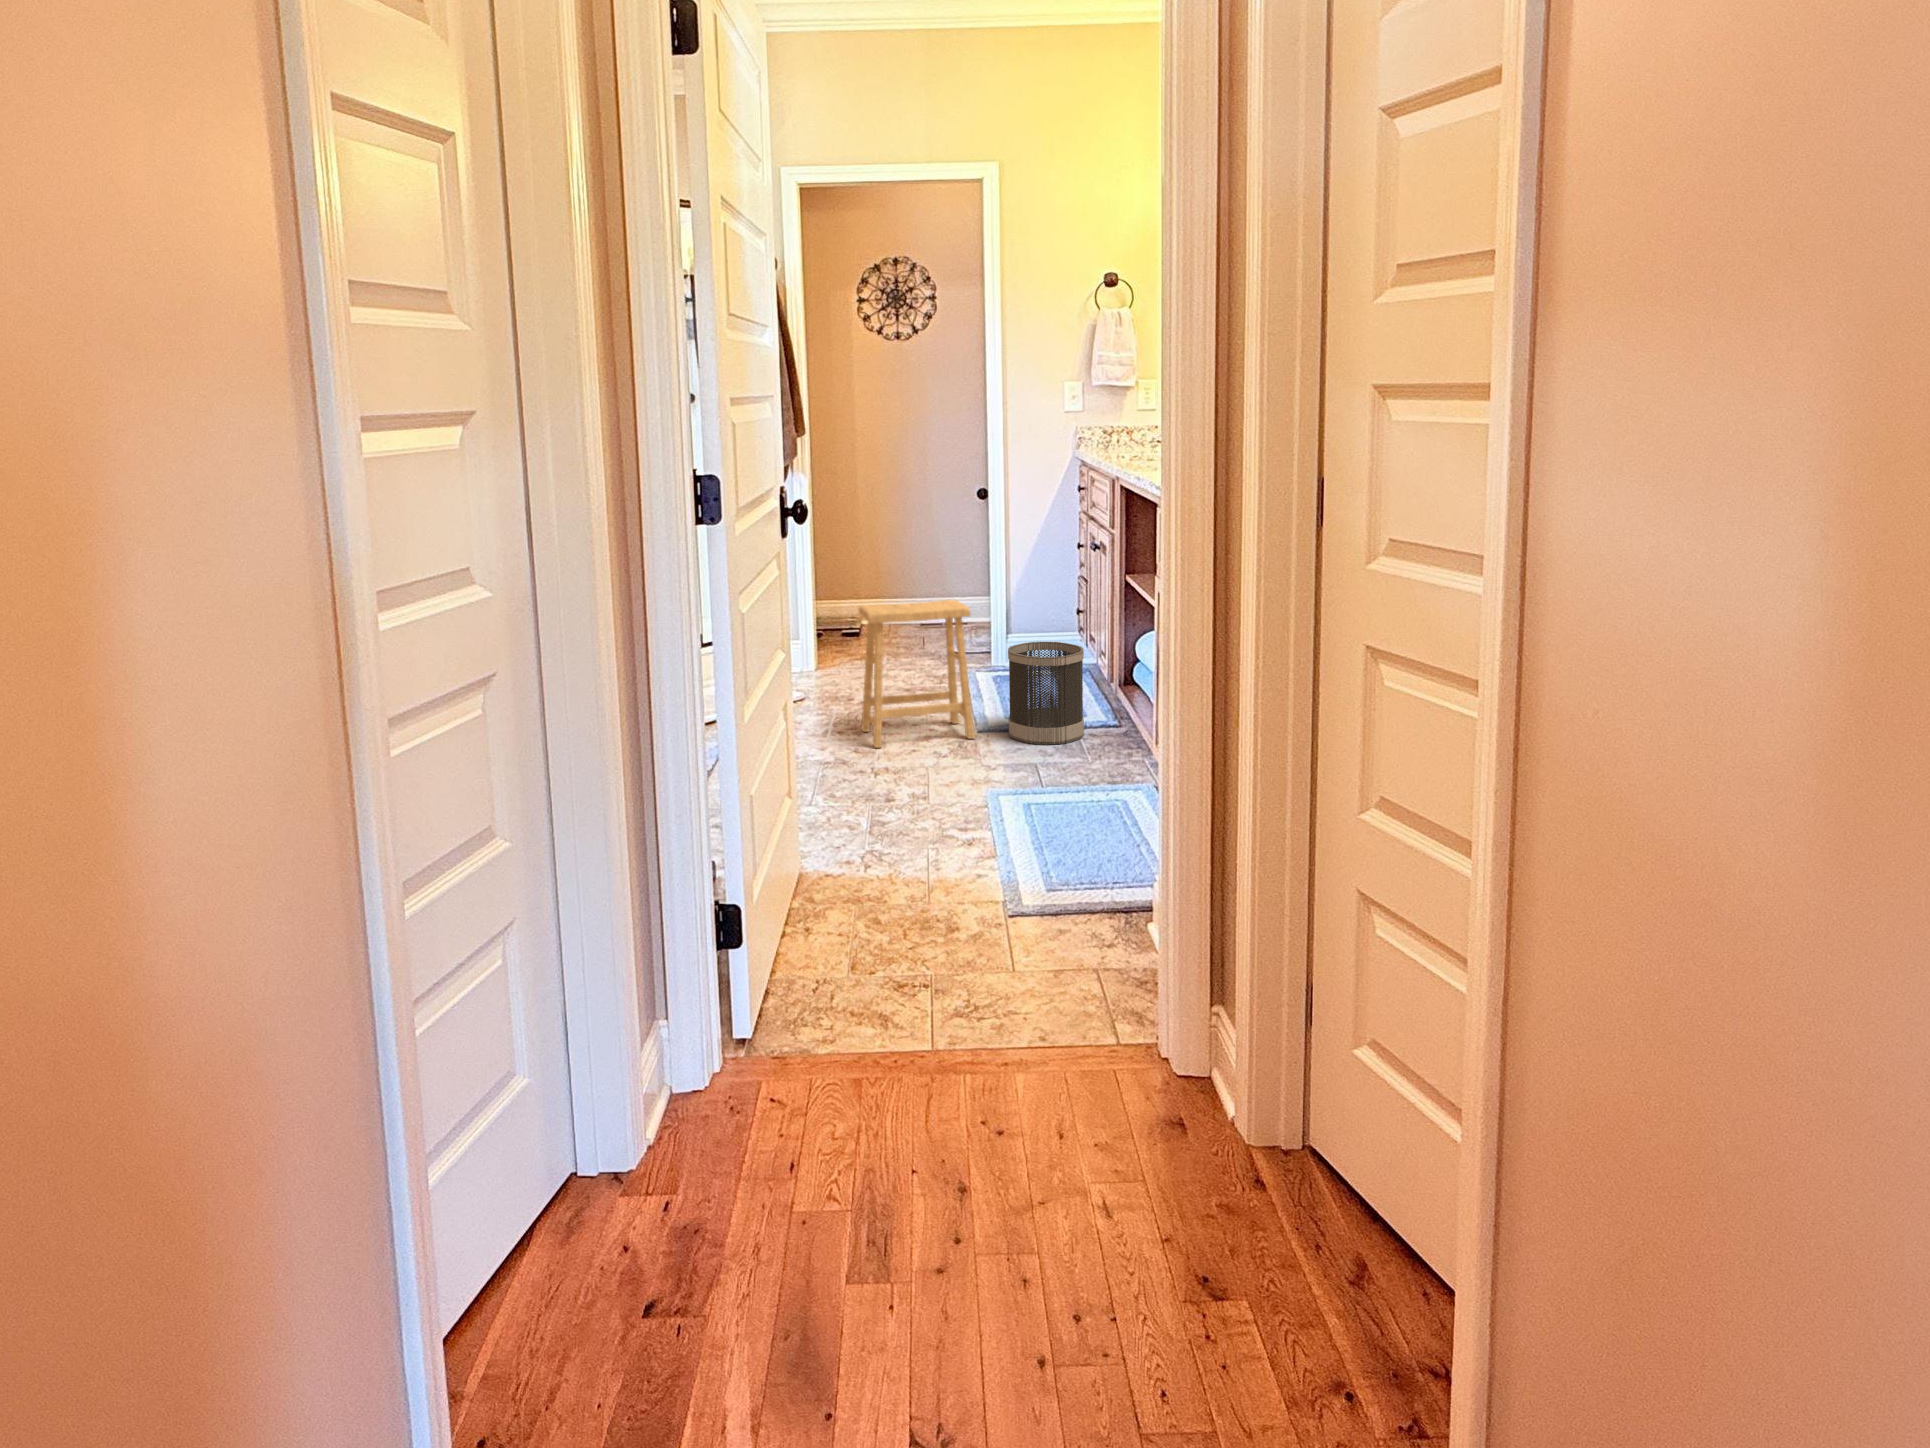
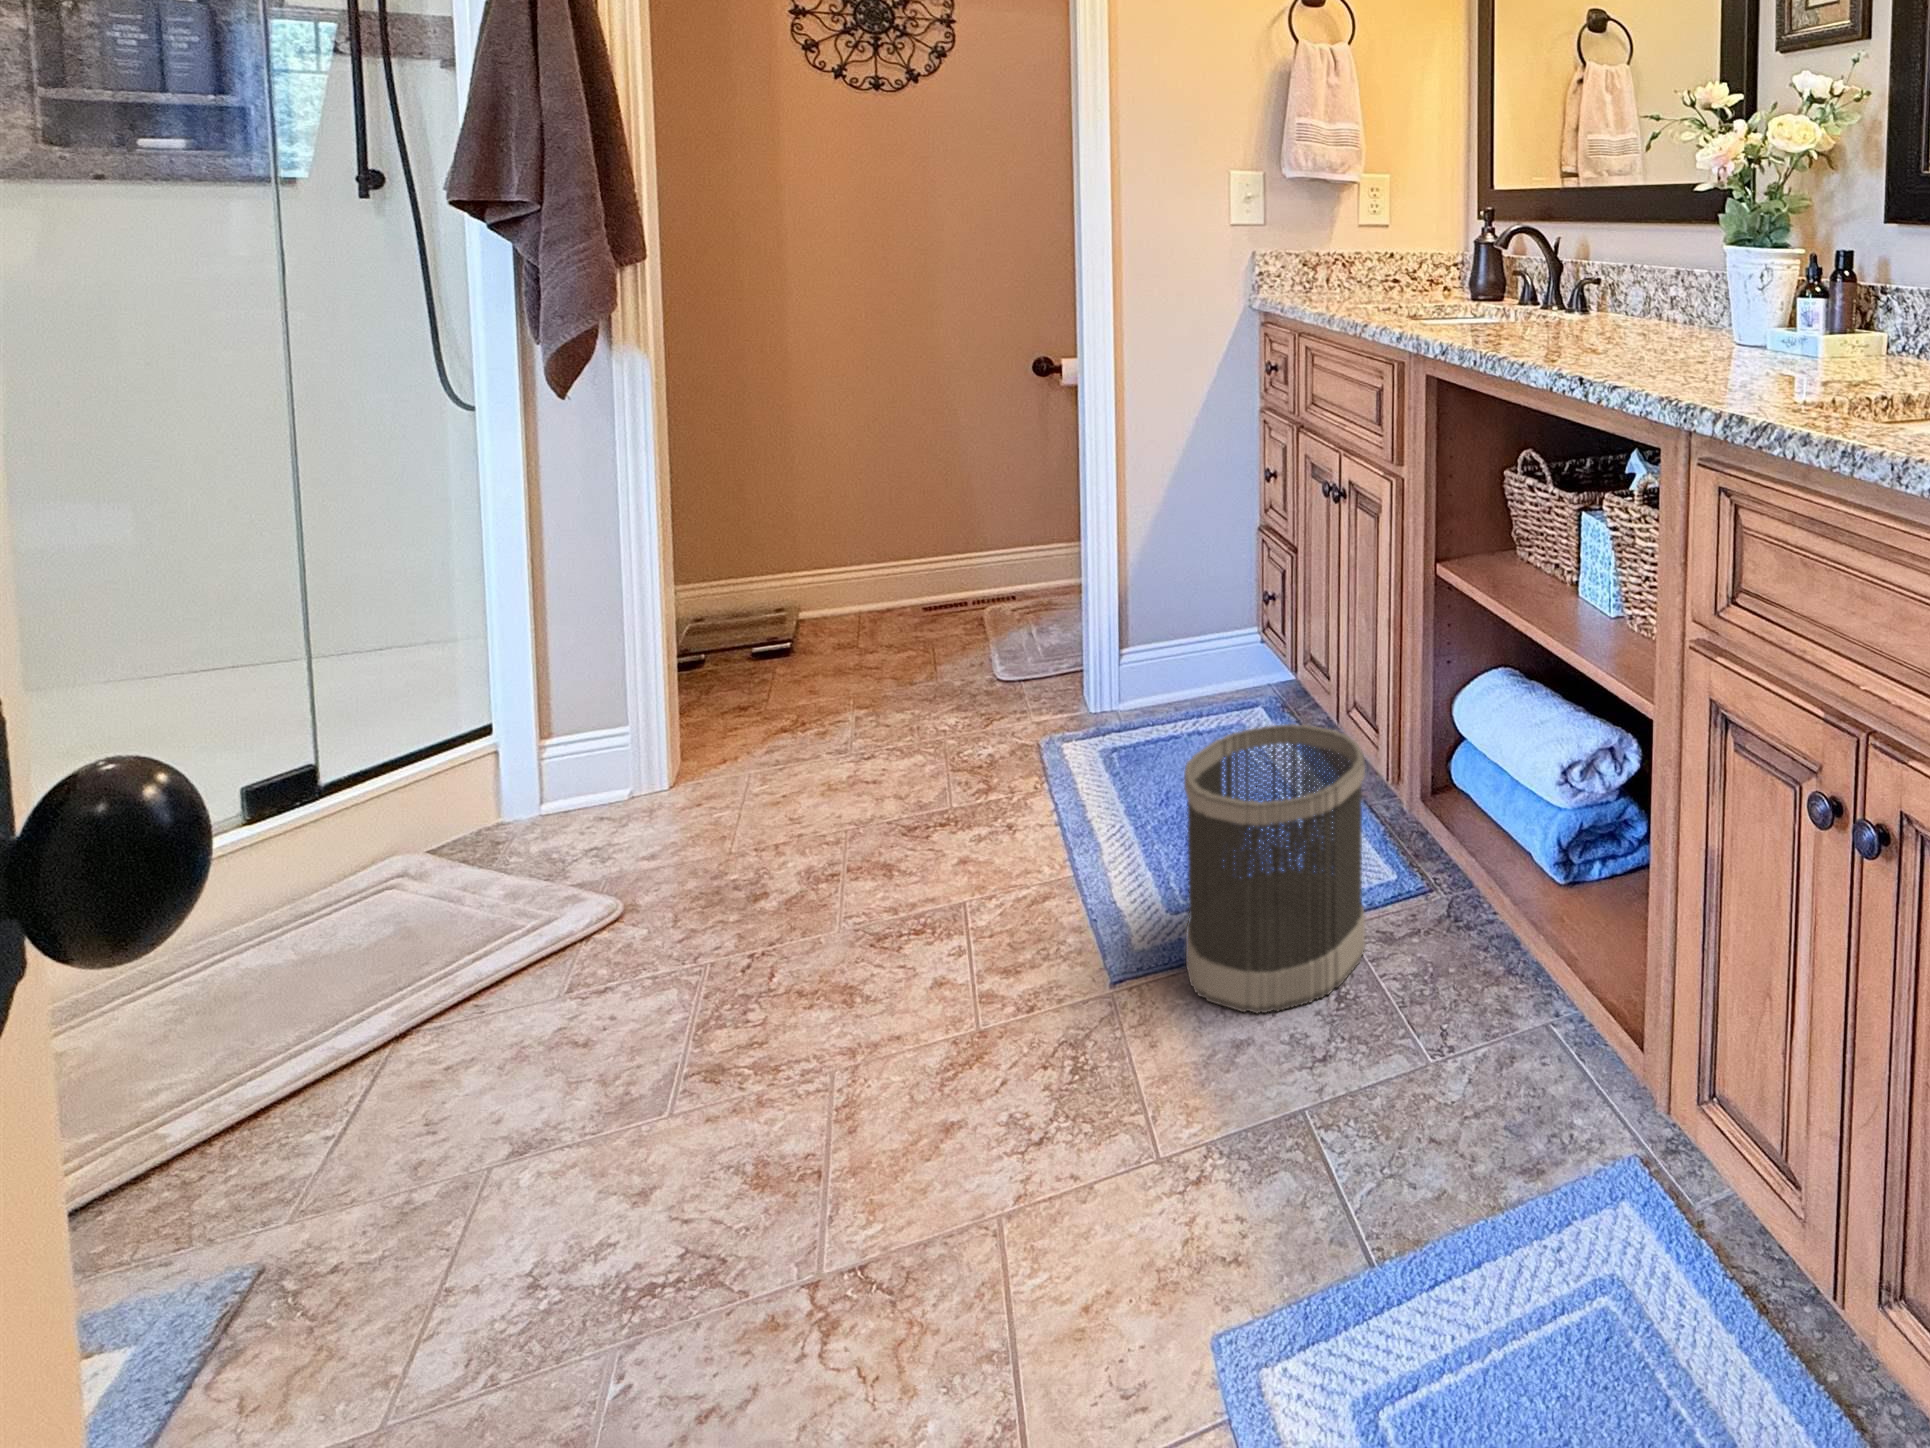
footstool: present [859,600,975,748] -> none [760,663,1105,1164]

